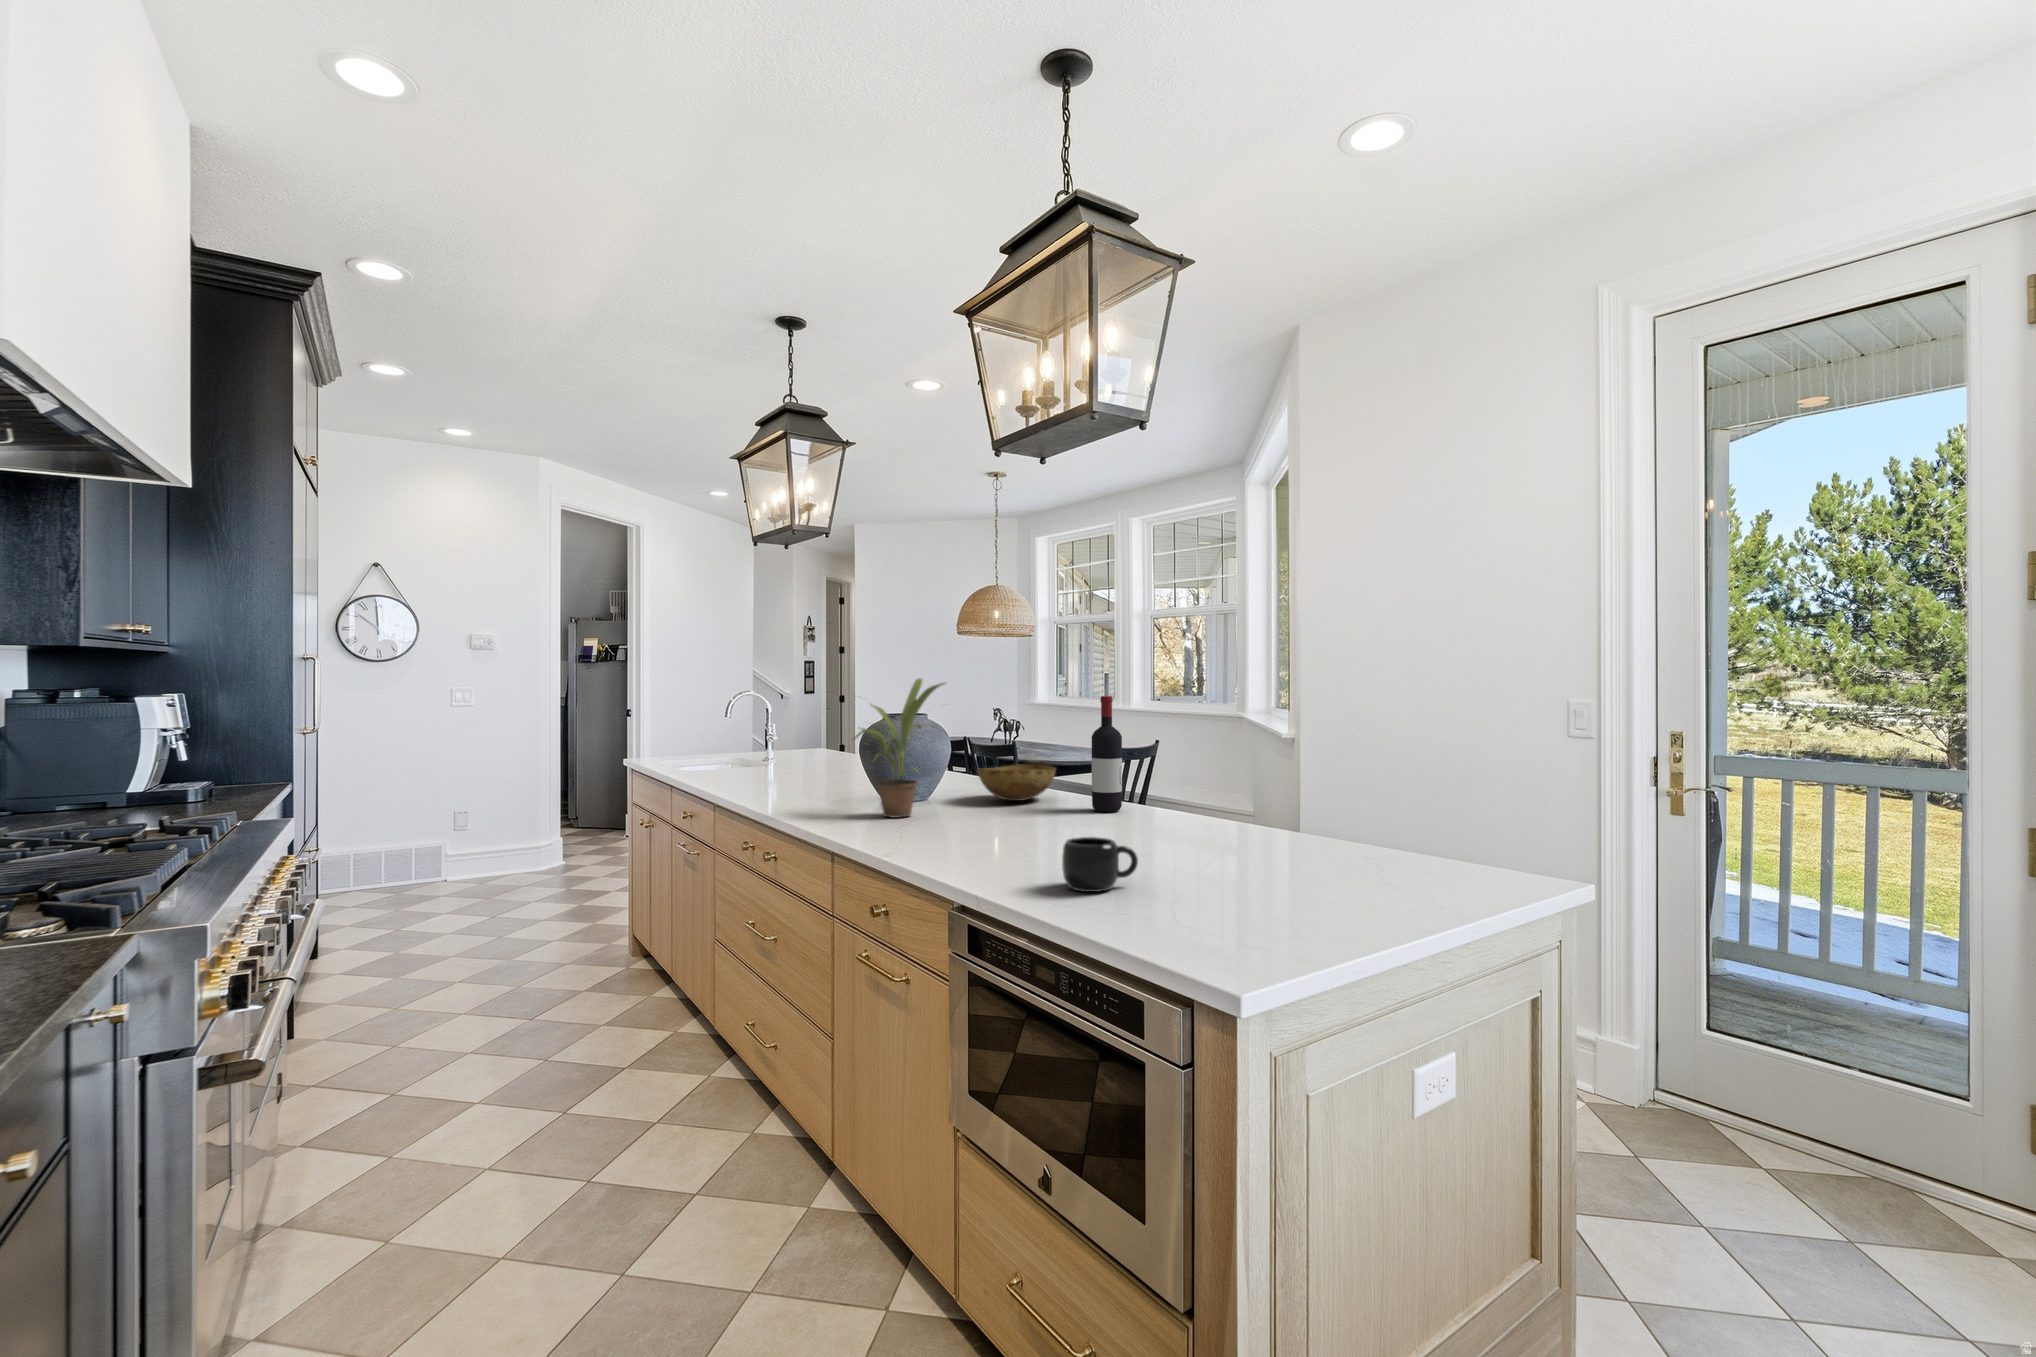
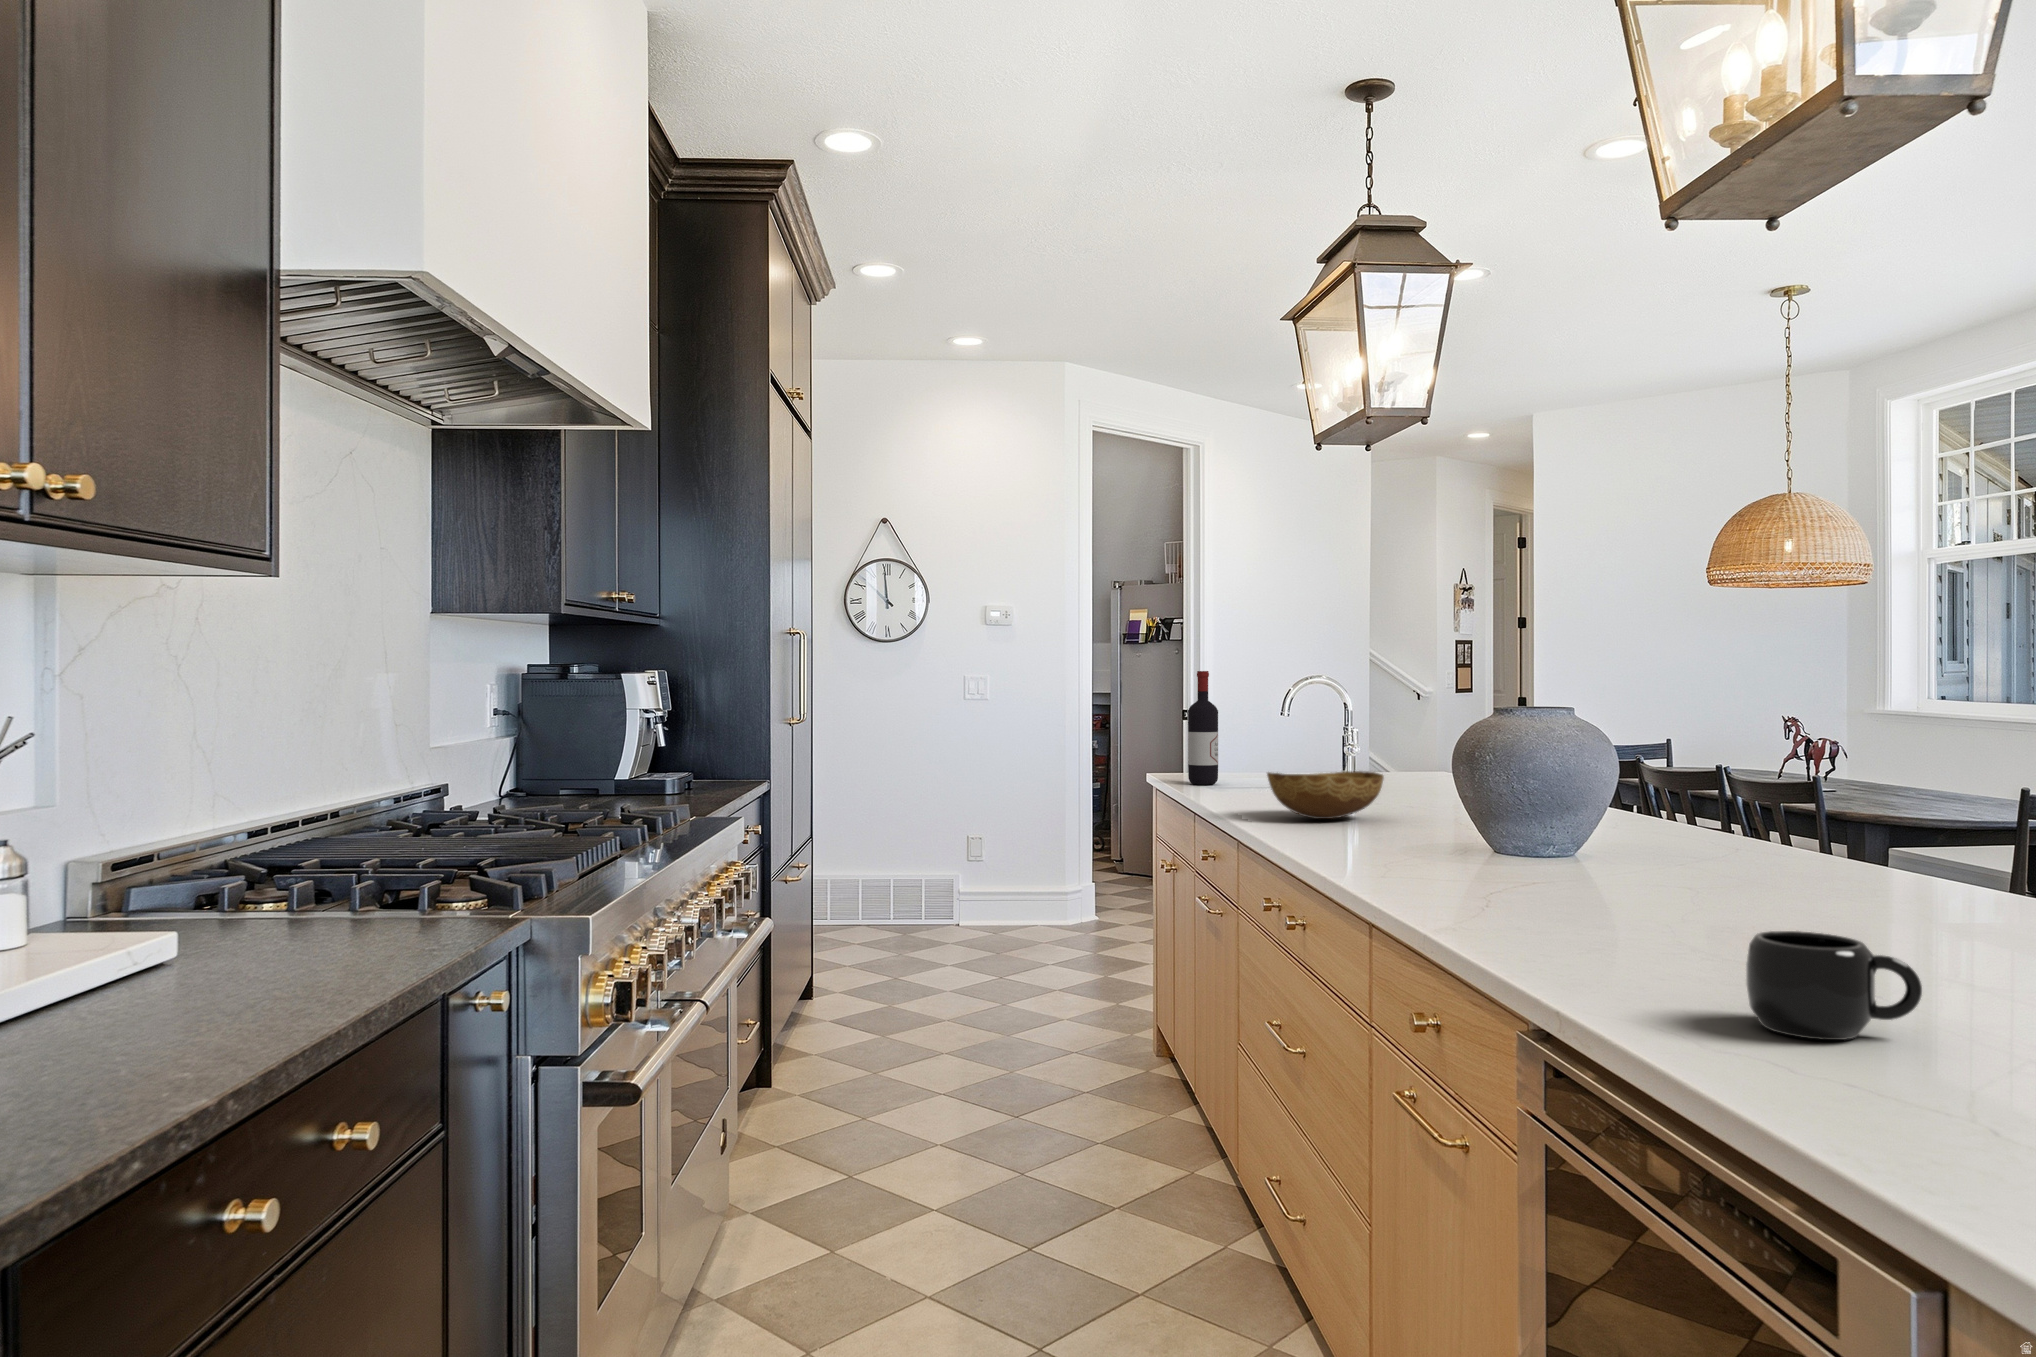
potted plant: present [853,678,945,818] -> none [1422,644,1595,876]
wine bottle: present [1092,696,1122,812] -> present [1188,671,1218,785]
bowl: present [977,764,1056,801] -> present [1267,771,1384,819]

